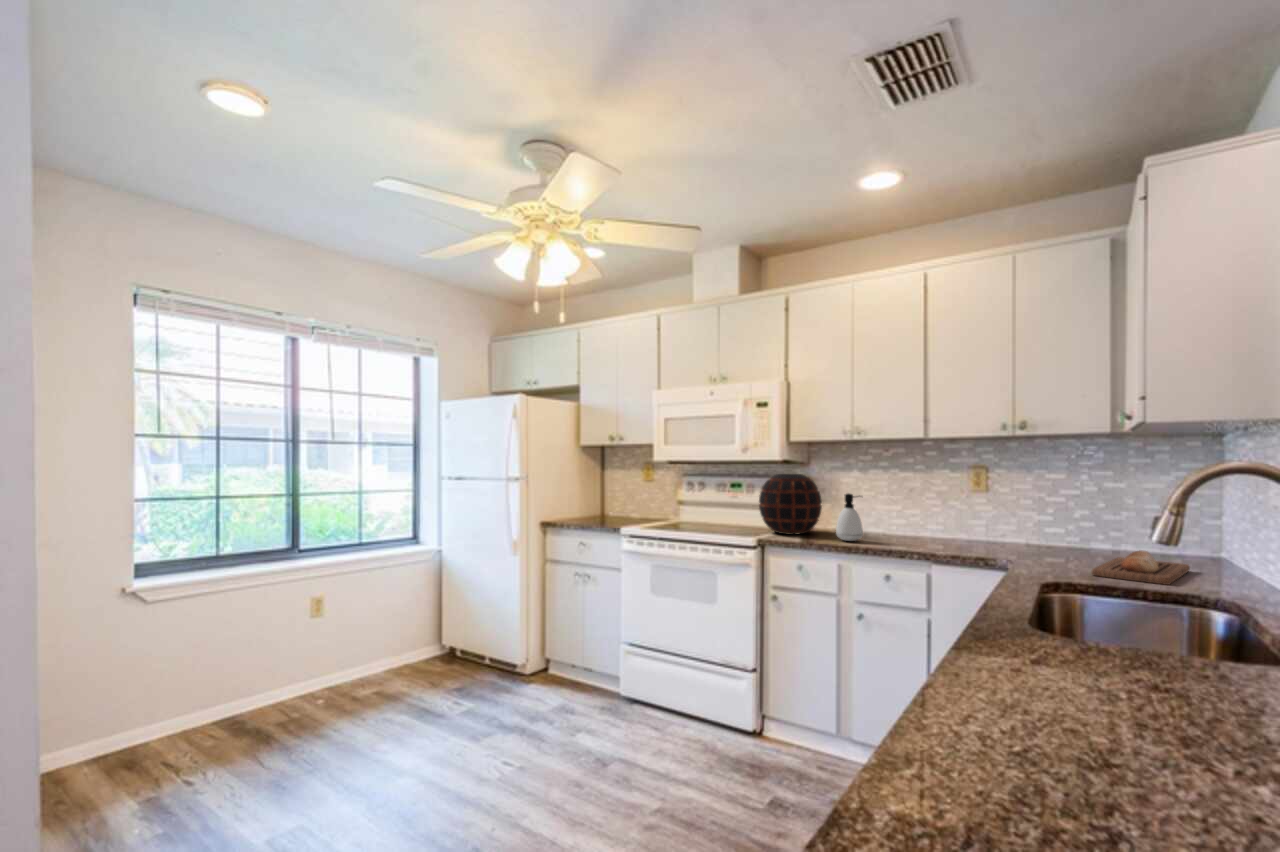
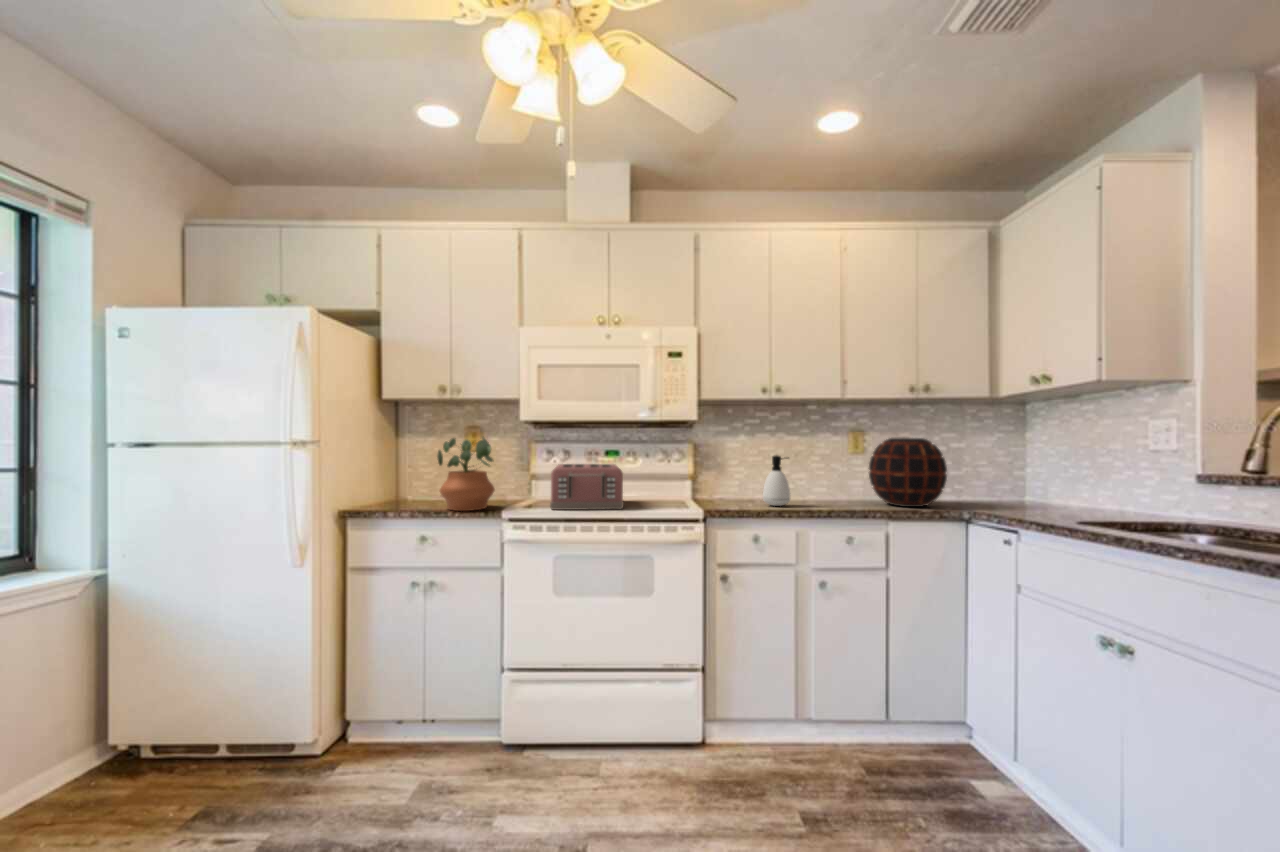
potted plant: none [593,473,636,526] -> present [437,437,495,511]
decorative vase: present [759,474,822,535] -> present [869,438,947,507]
toaster: none [659,494,734,533] -> present [550,464,624,510]
bread loaf: present [1092,551,1190,585] -> none [1003,494,1101,520]

